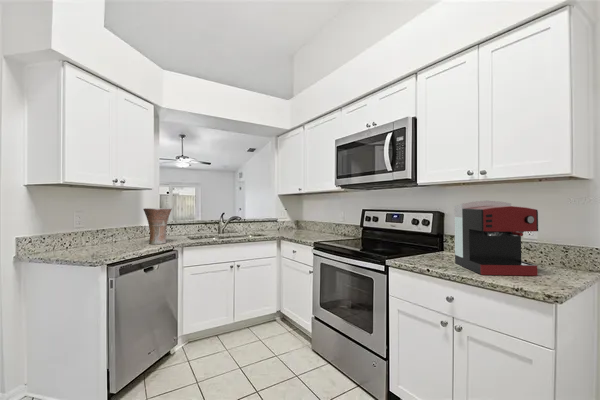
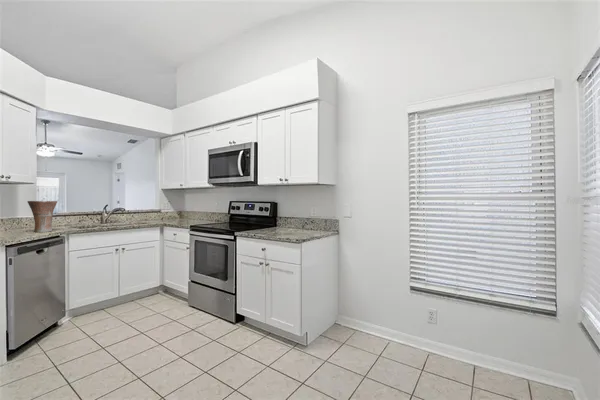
coffee maker: present [454,200,538,276] -> none [273,196,306,235]

